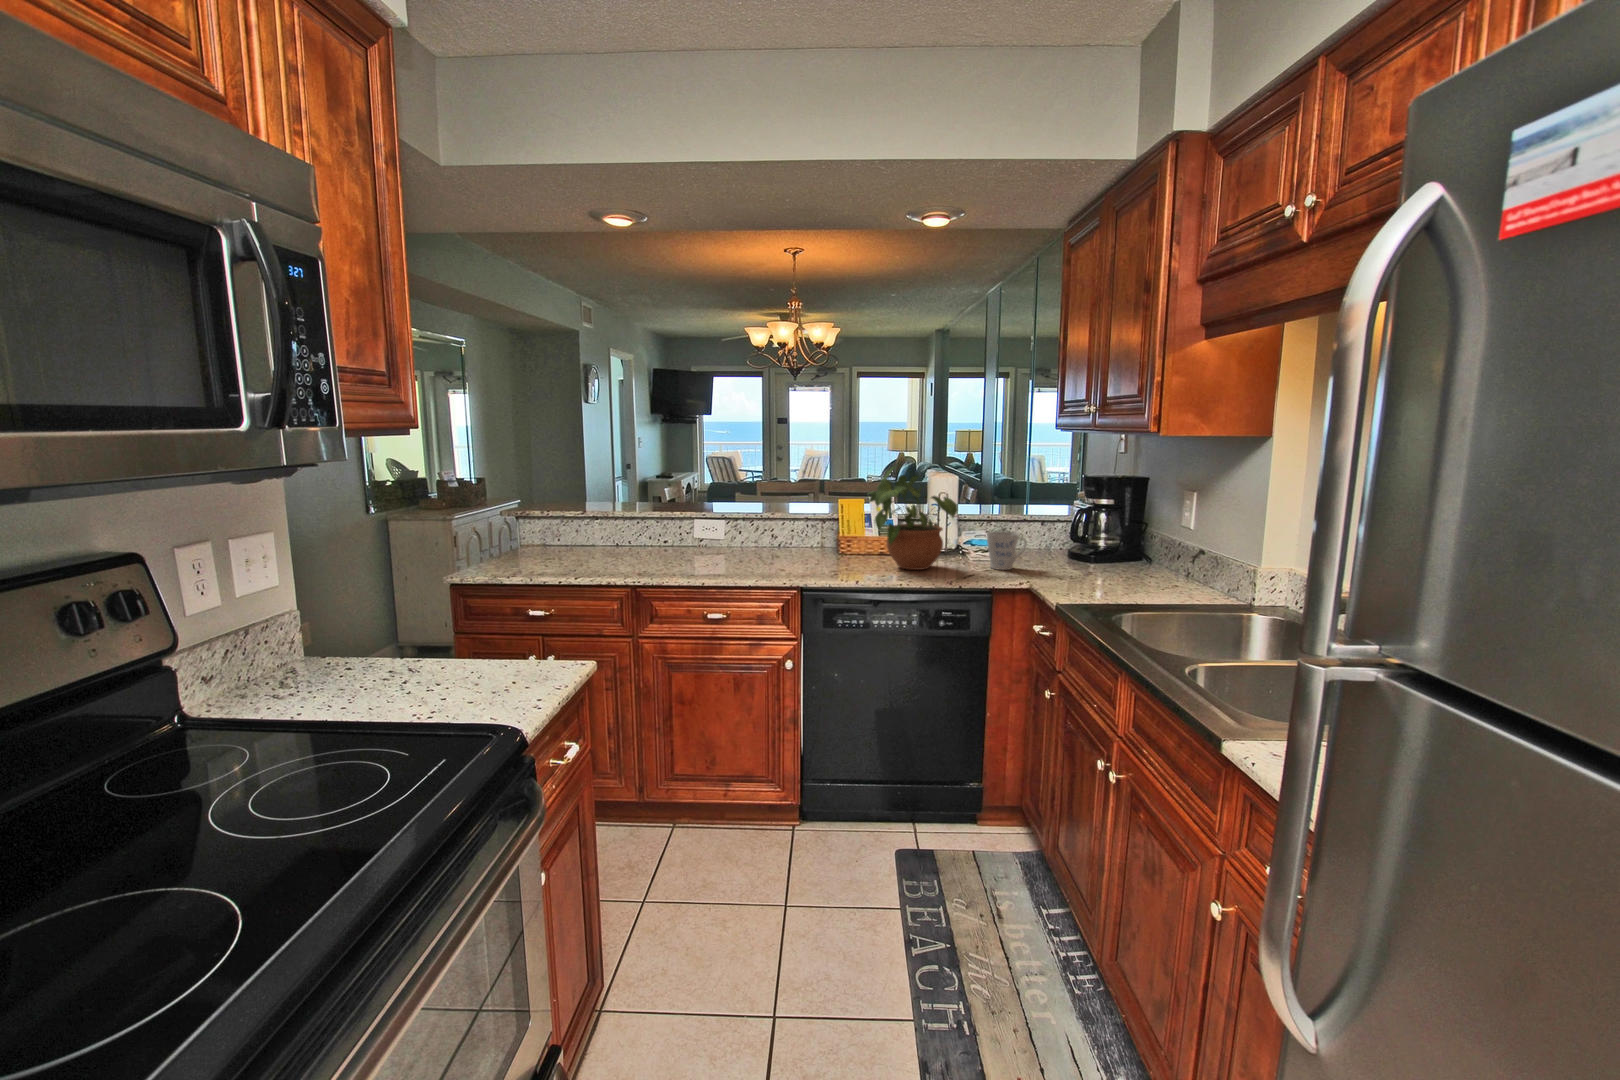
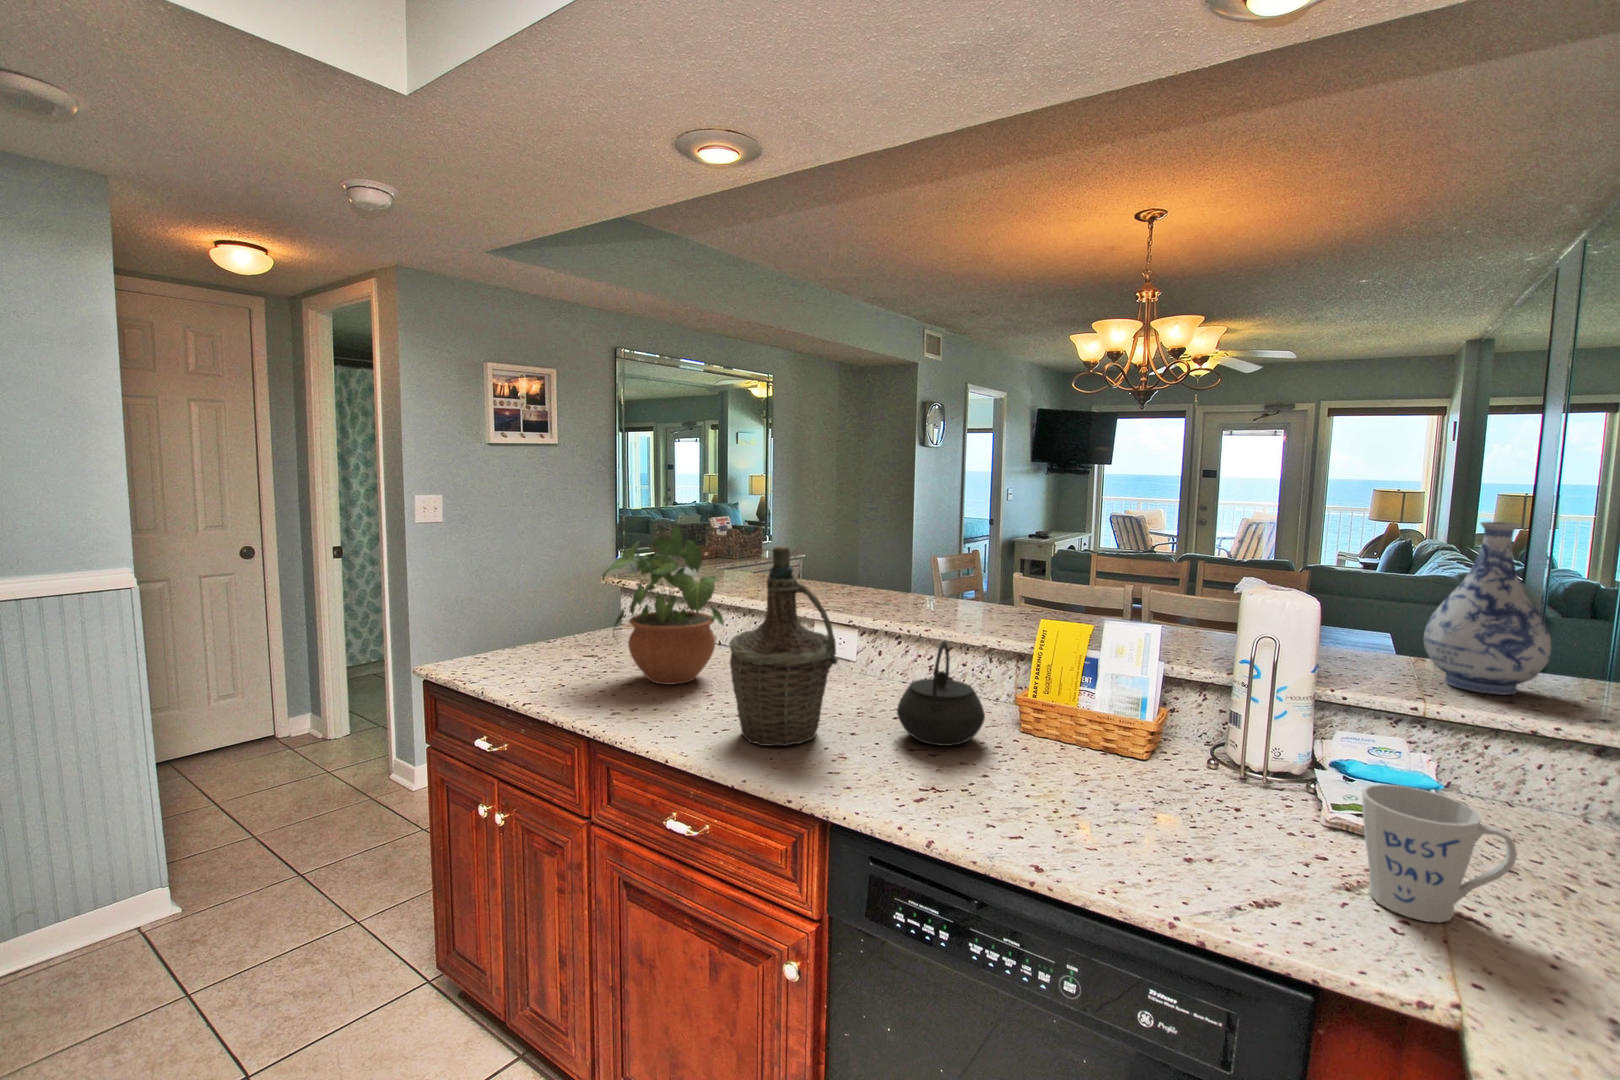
vase: none [981,441,1021,510] -> present [1424,522,1551,695]
potted plant: present [869,467,958,570] -> present [602,525,724,685]
bottle: none [712,468,770,572] -> present [729,546,838,746]
kettle: none [789,511,832,562] -> present [897,641,985,746]

